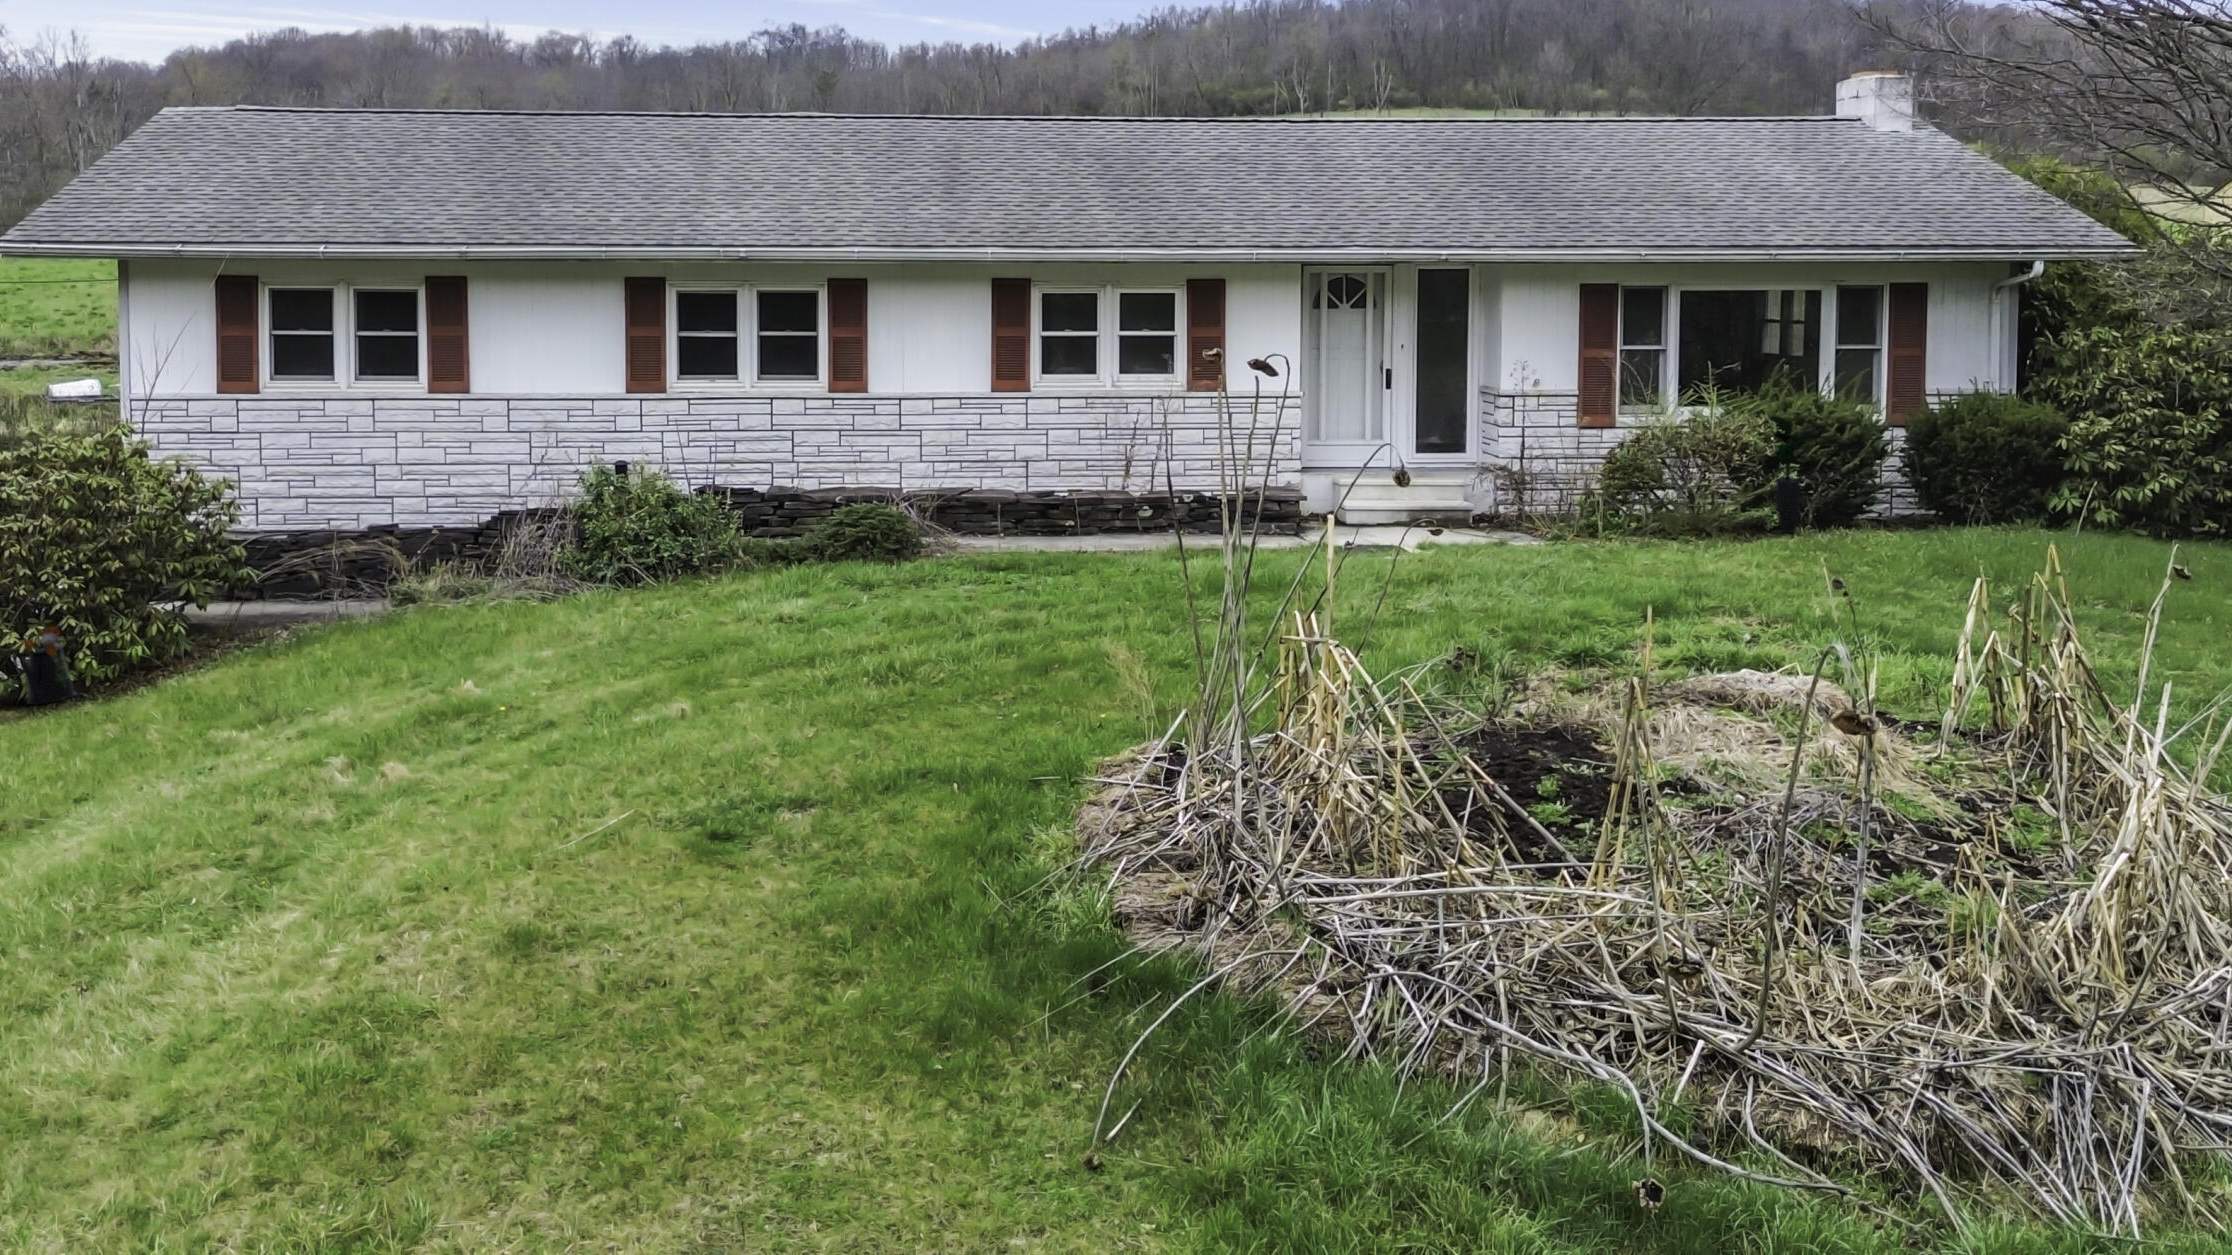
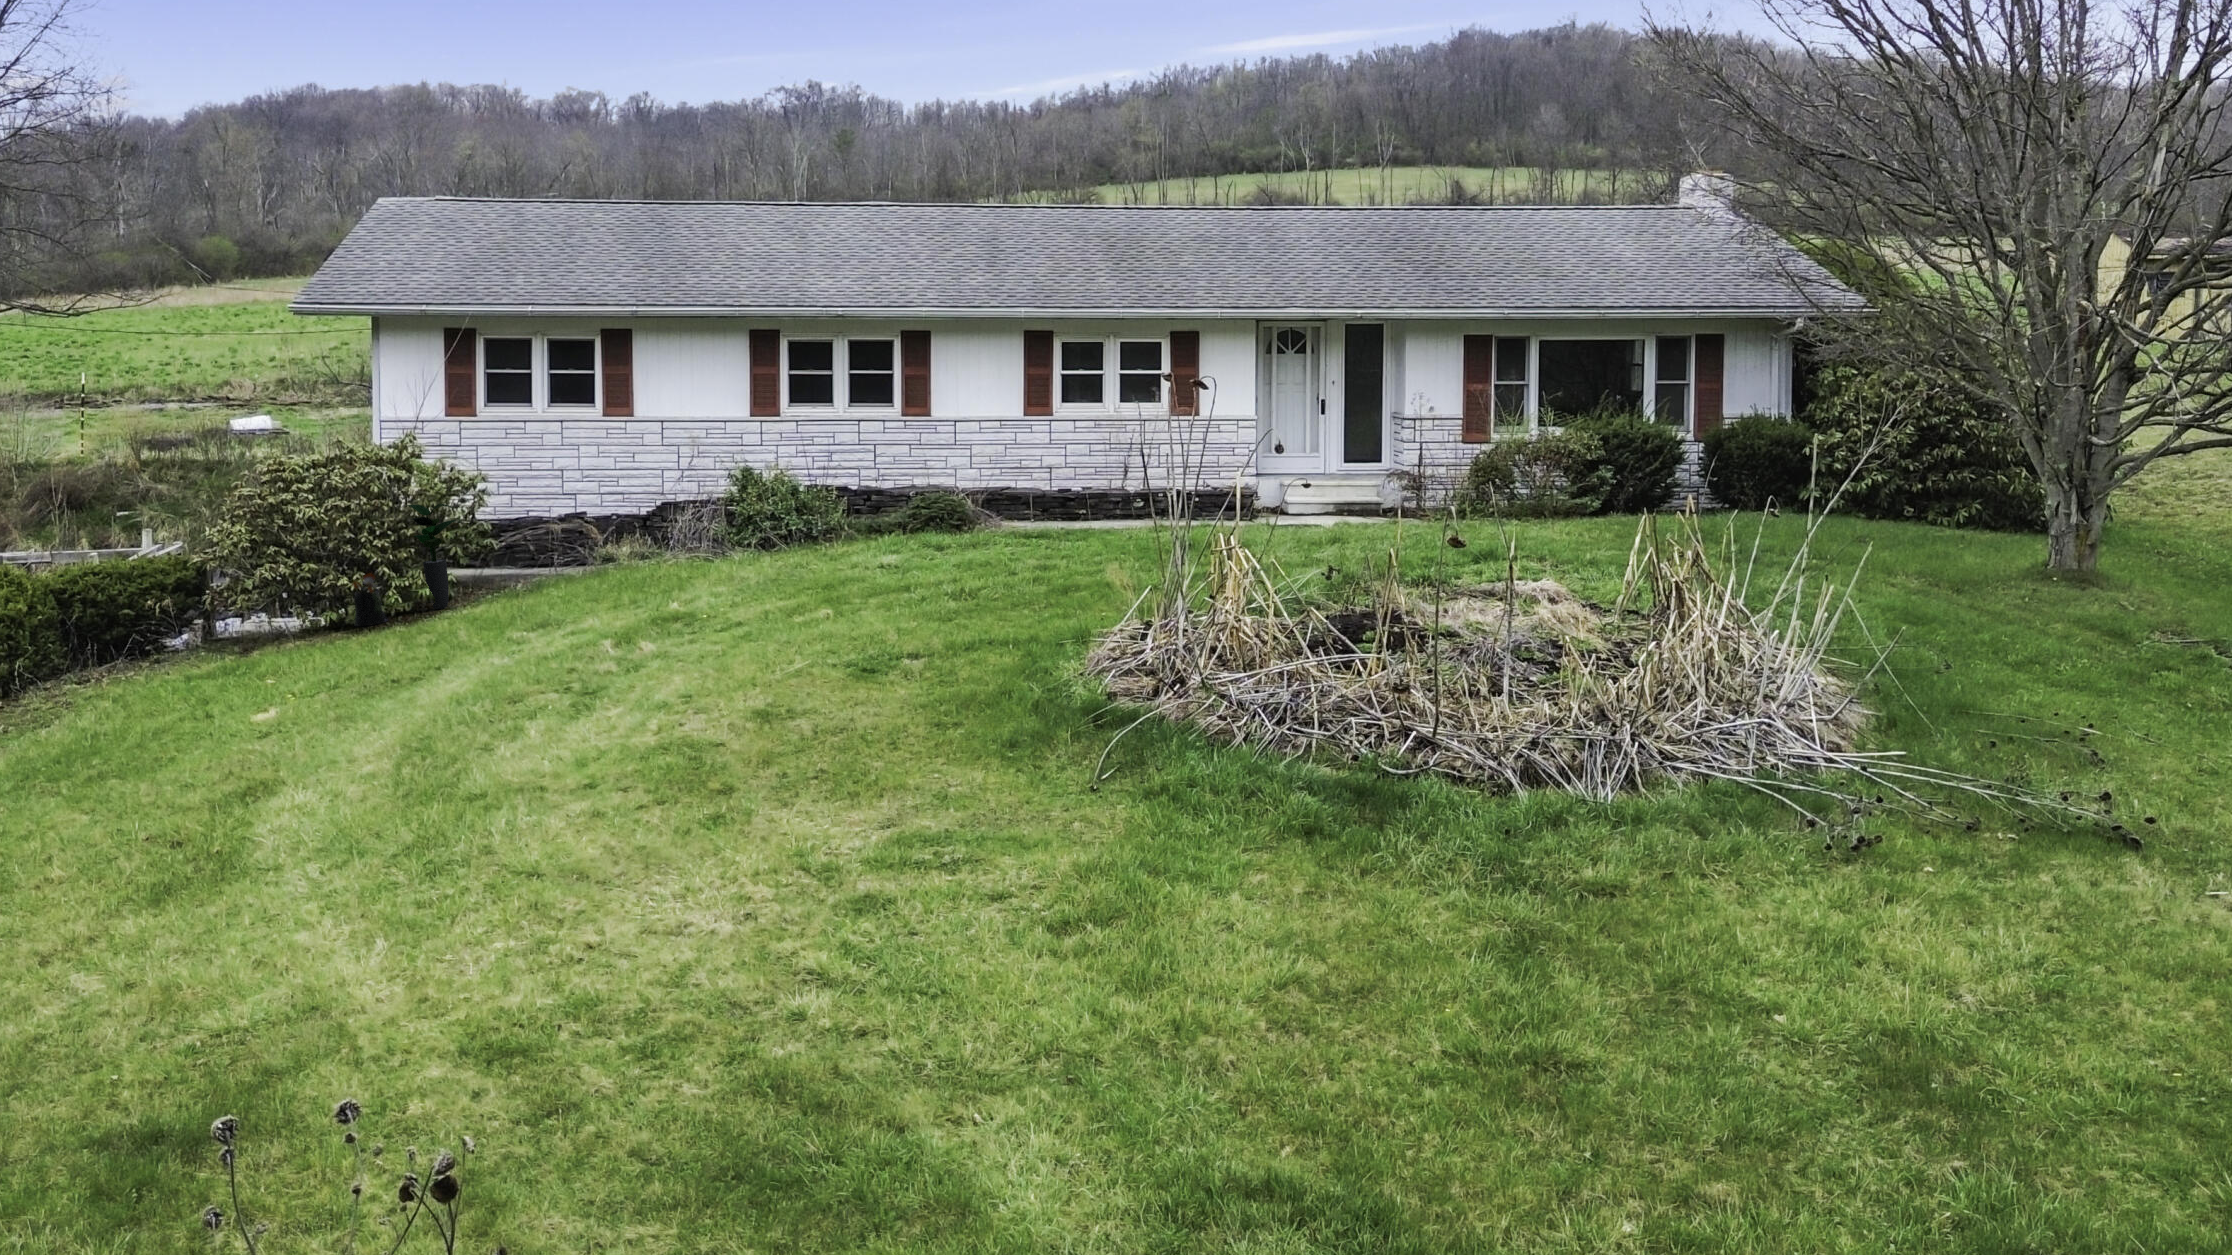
potted plant: present [1769,416,1813,532] -> present [407,504,455,609]

